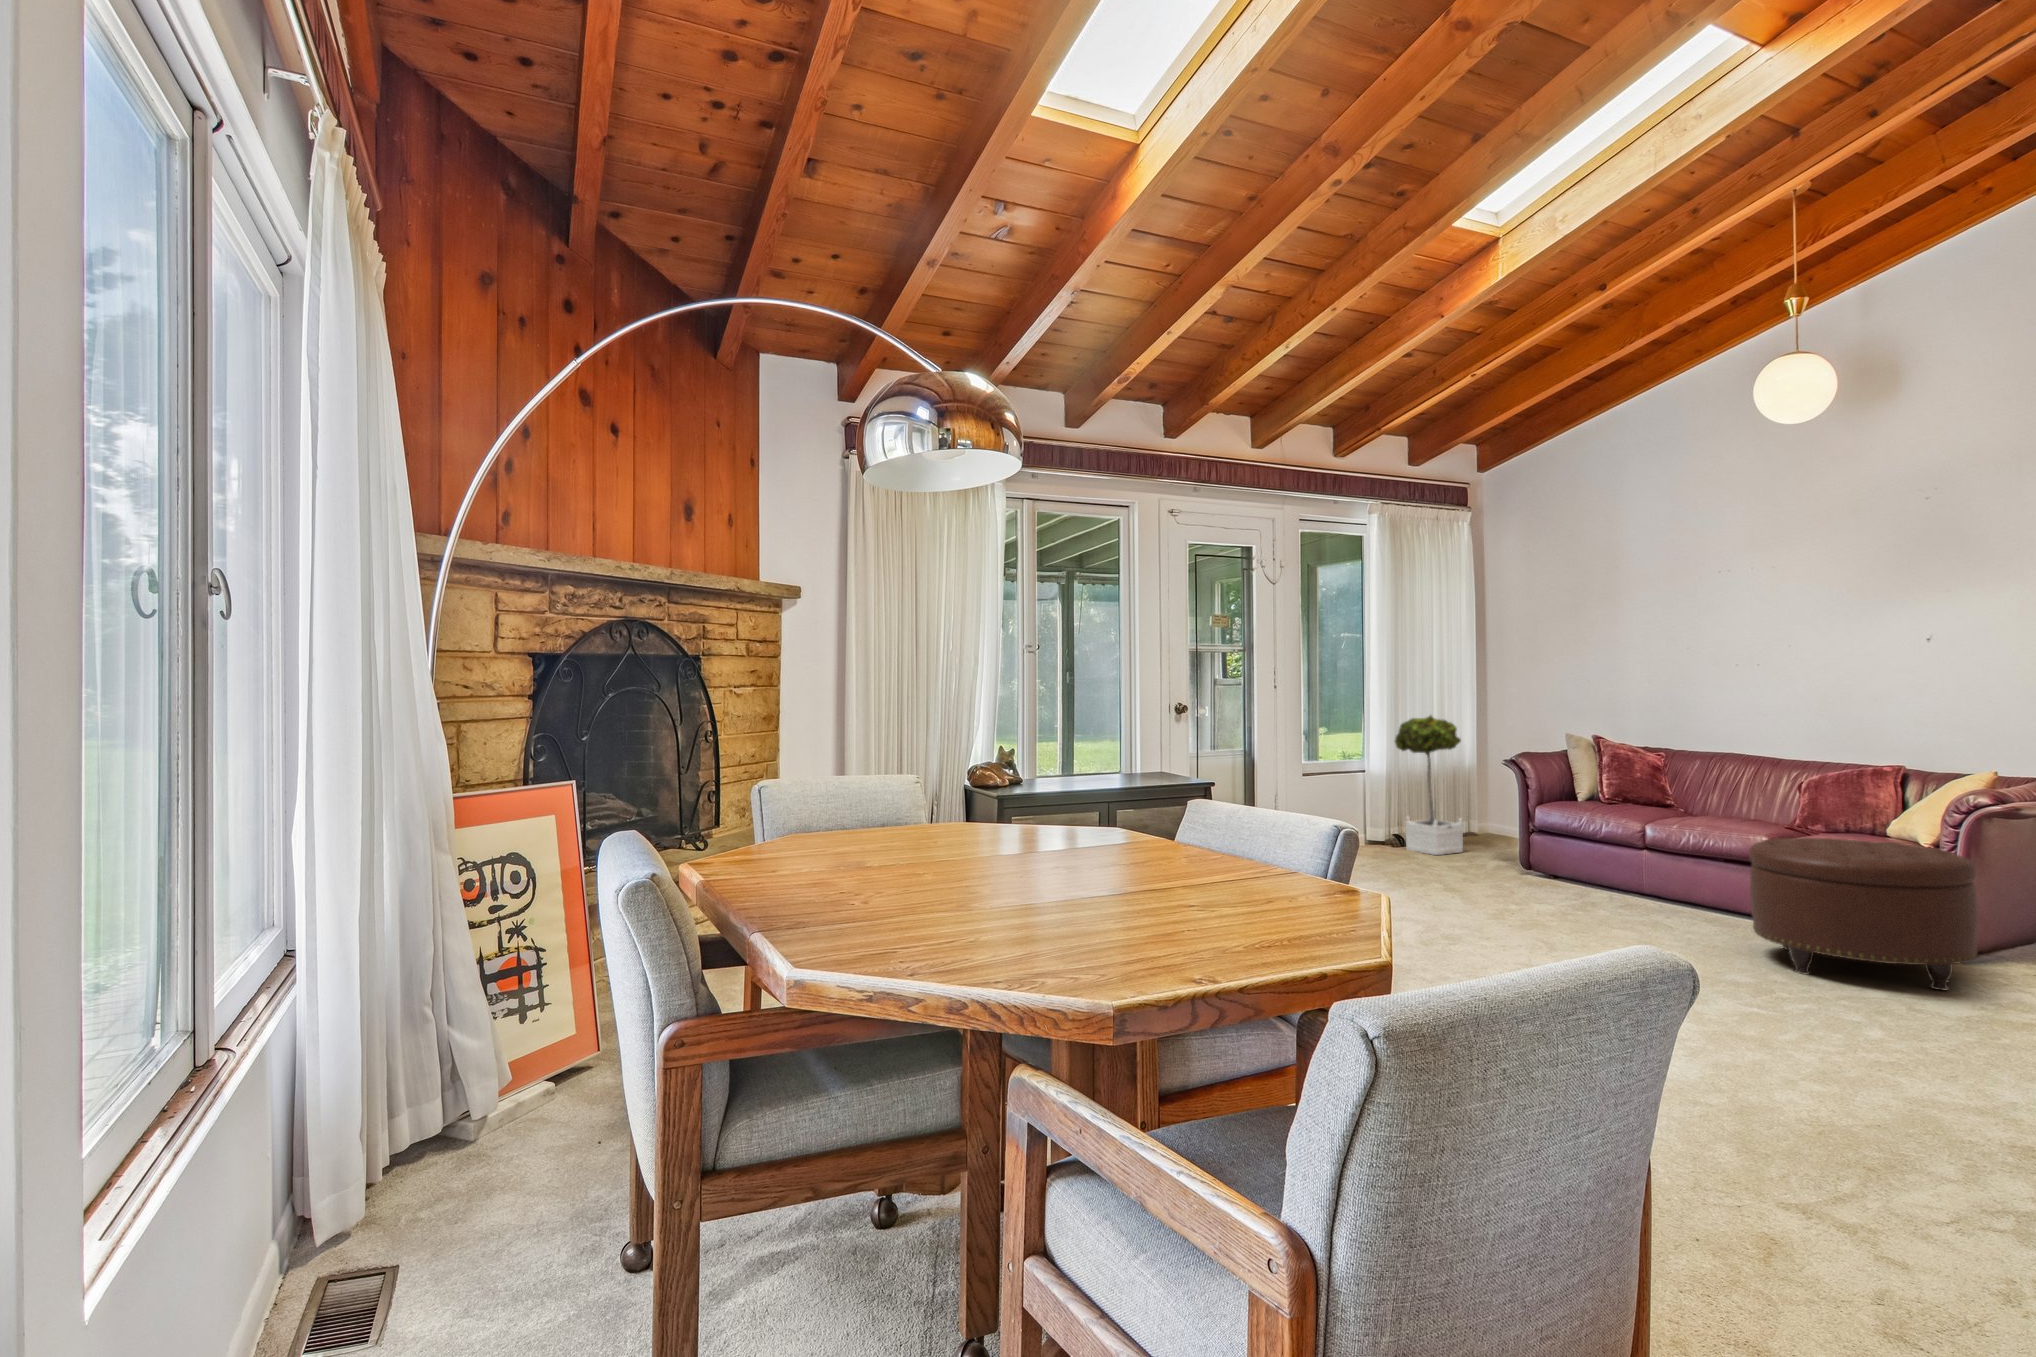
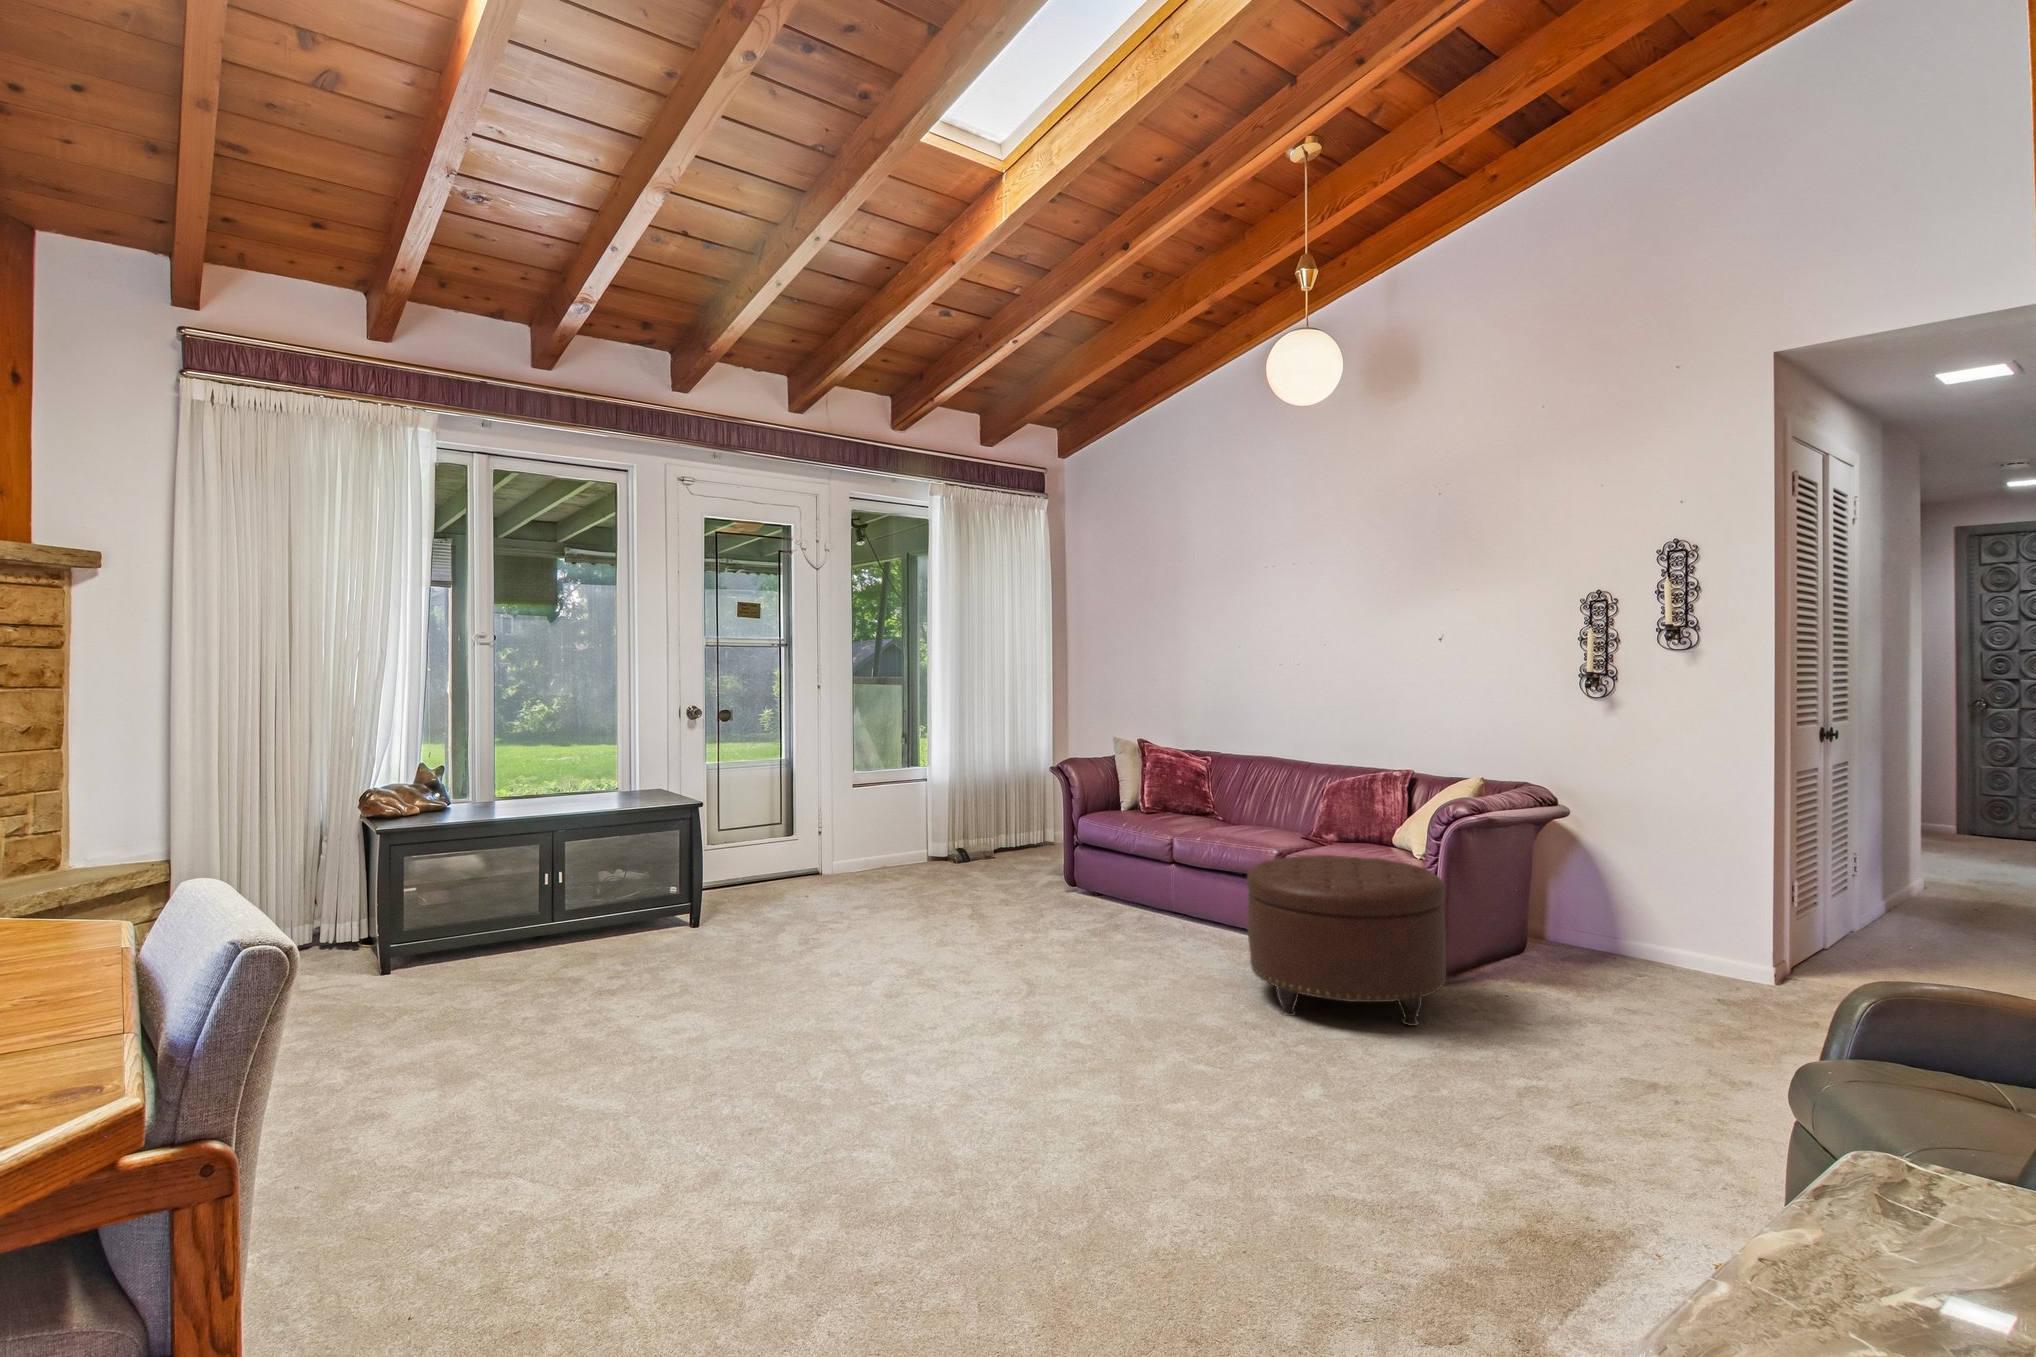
potted tree: present [1395,715,1463,855] -> none [958,718,1028,872]

